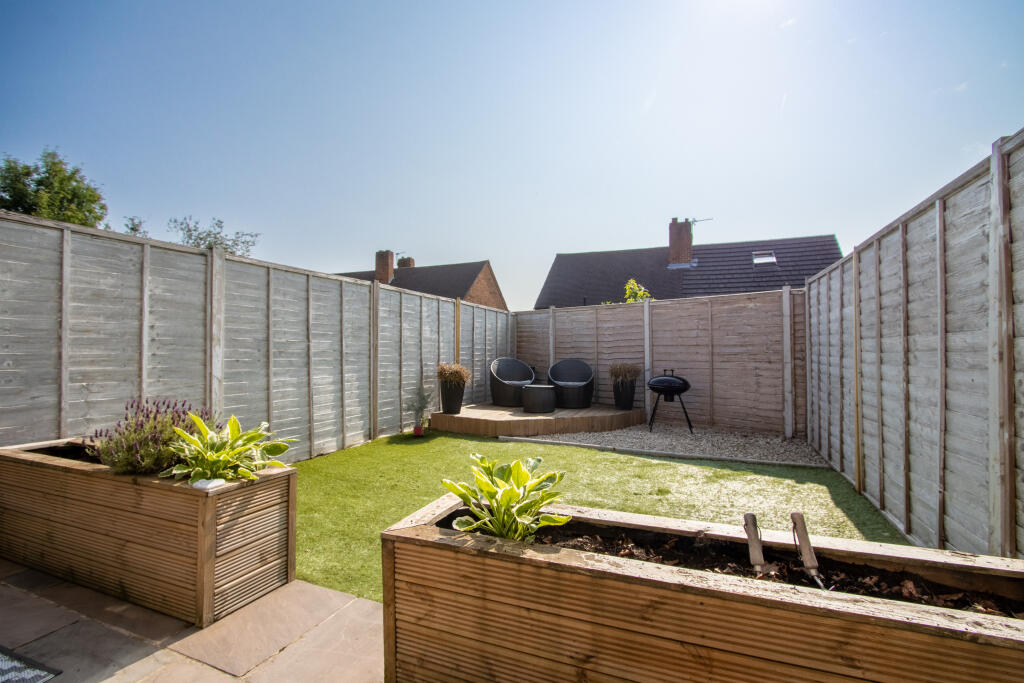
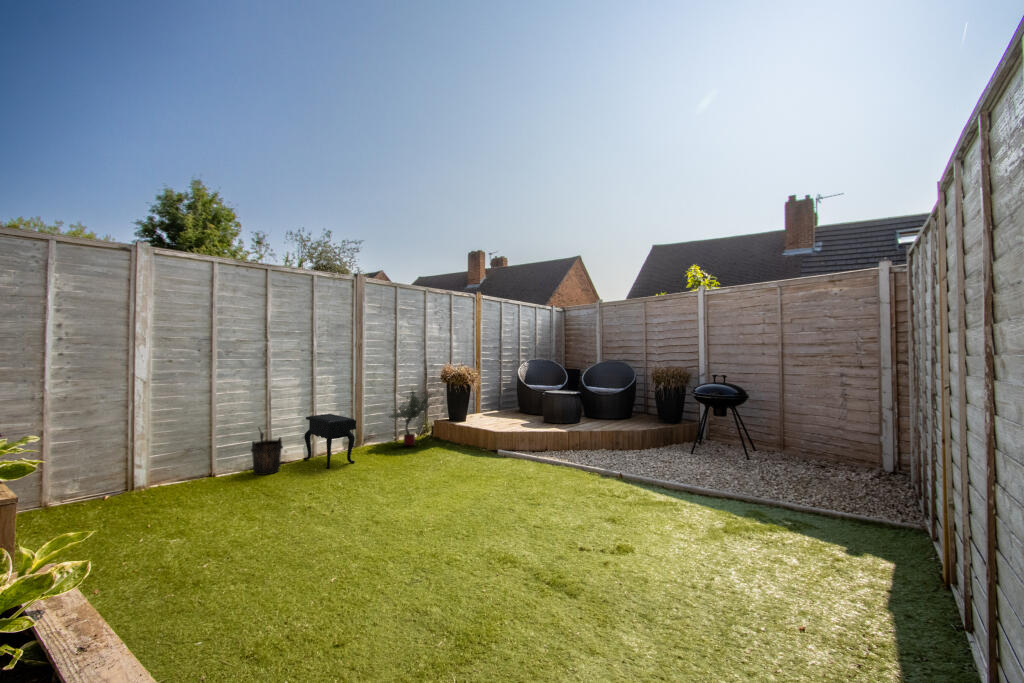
side table: none [340,409,392,456] -> present [304,414,356,469]
bucket: none [305,422,335,464] -> present [251,428,283,475]

